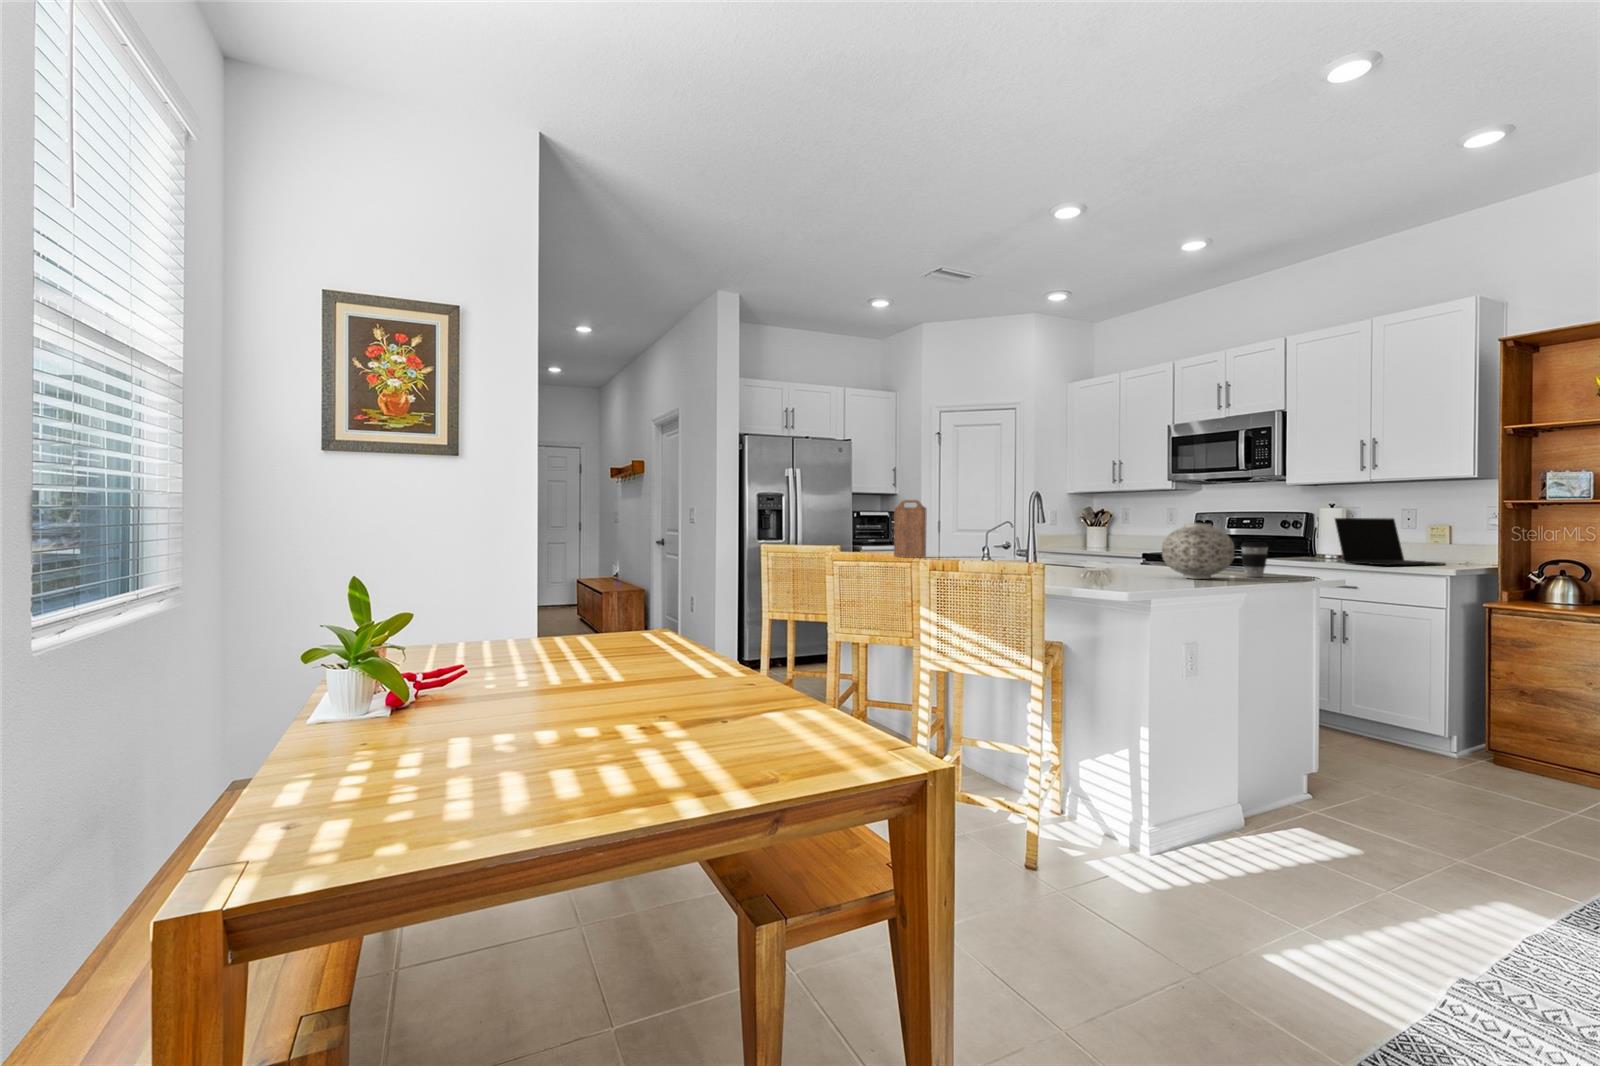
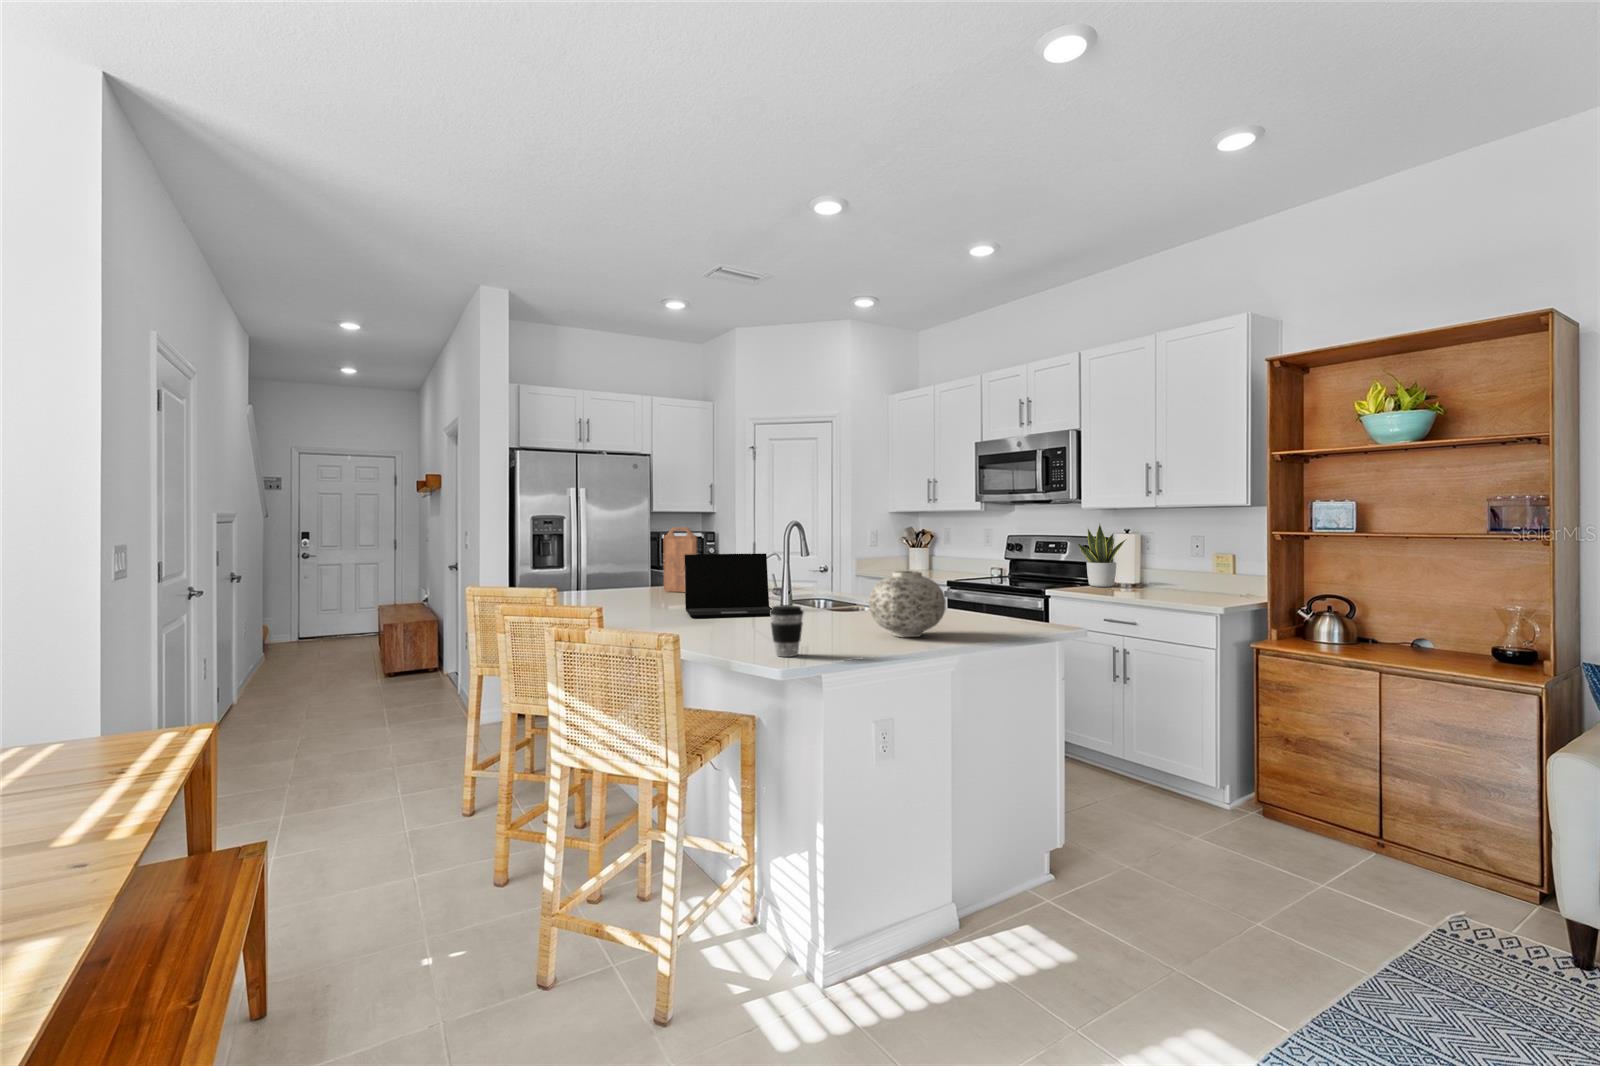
potted plant: none [1282,497,1334,557] -> present [1078,525,1126,587]
laptop: present [1335,518,1445,565] -> present [684,553,772,618]
coffee cup: present [1241,542,1268,577] -> present [770,605,803,657]

